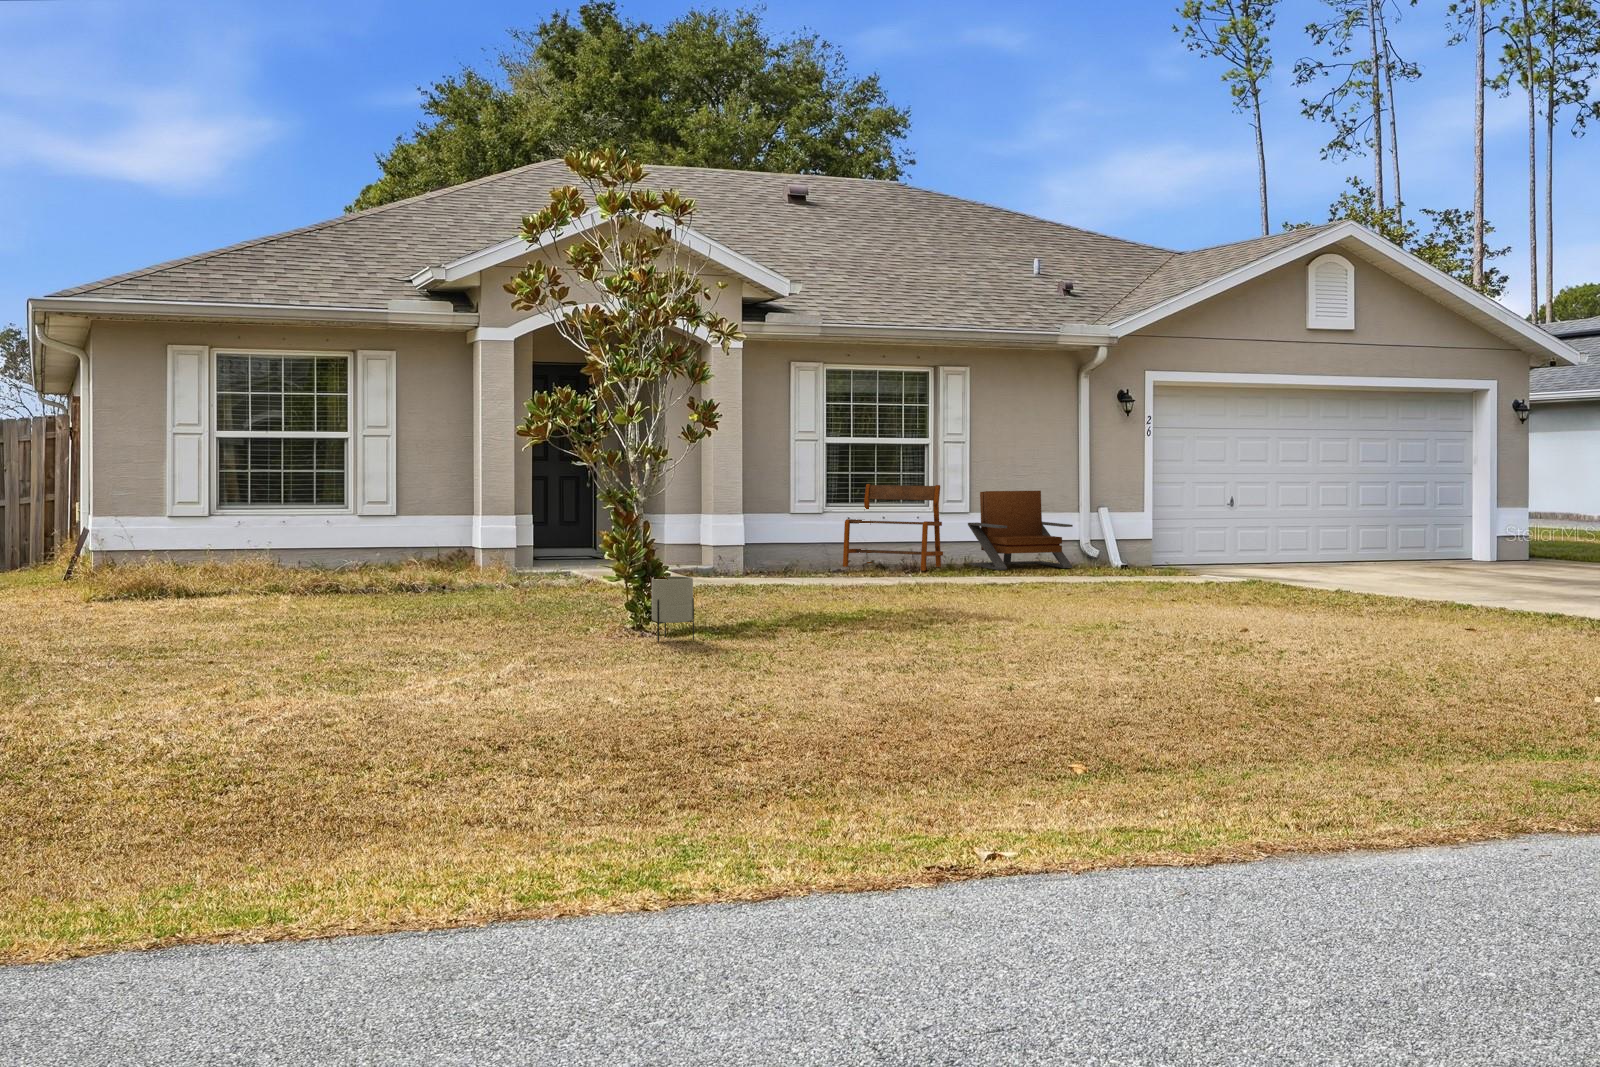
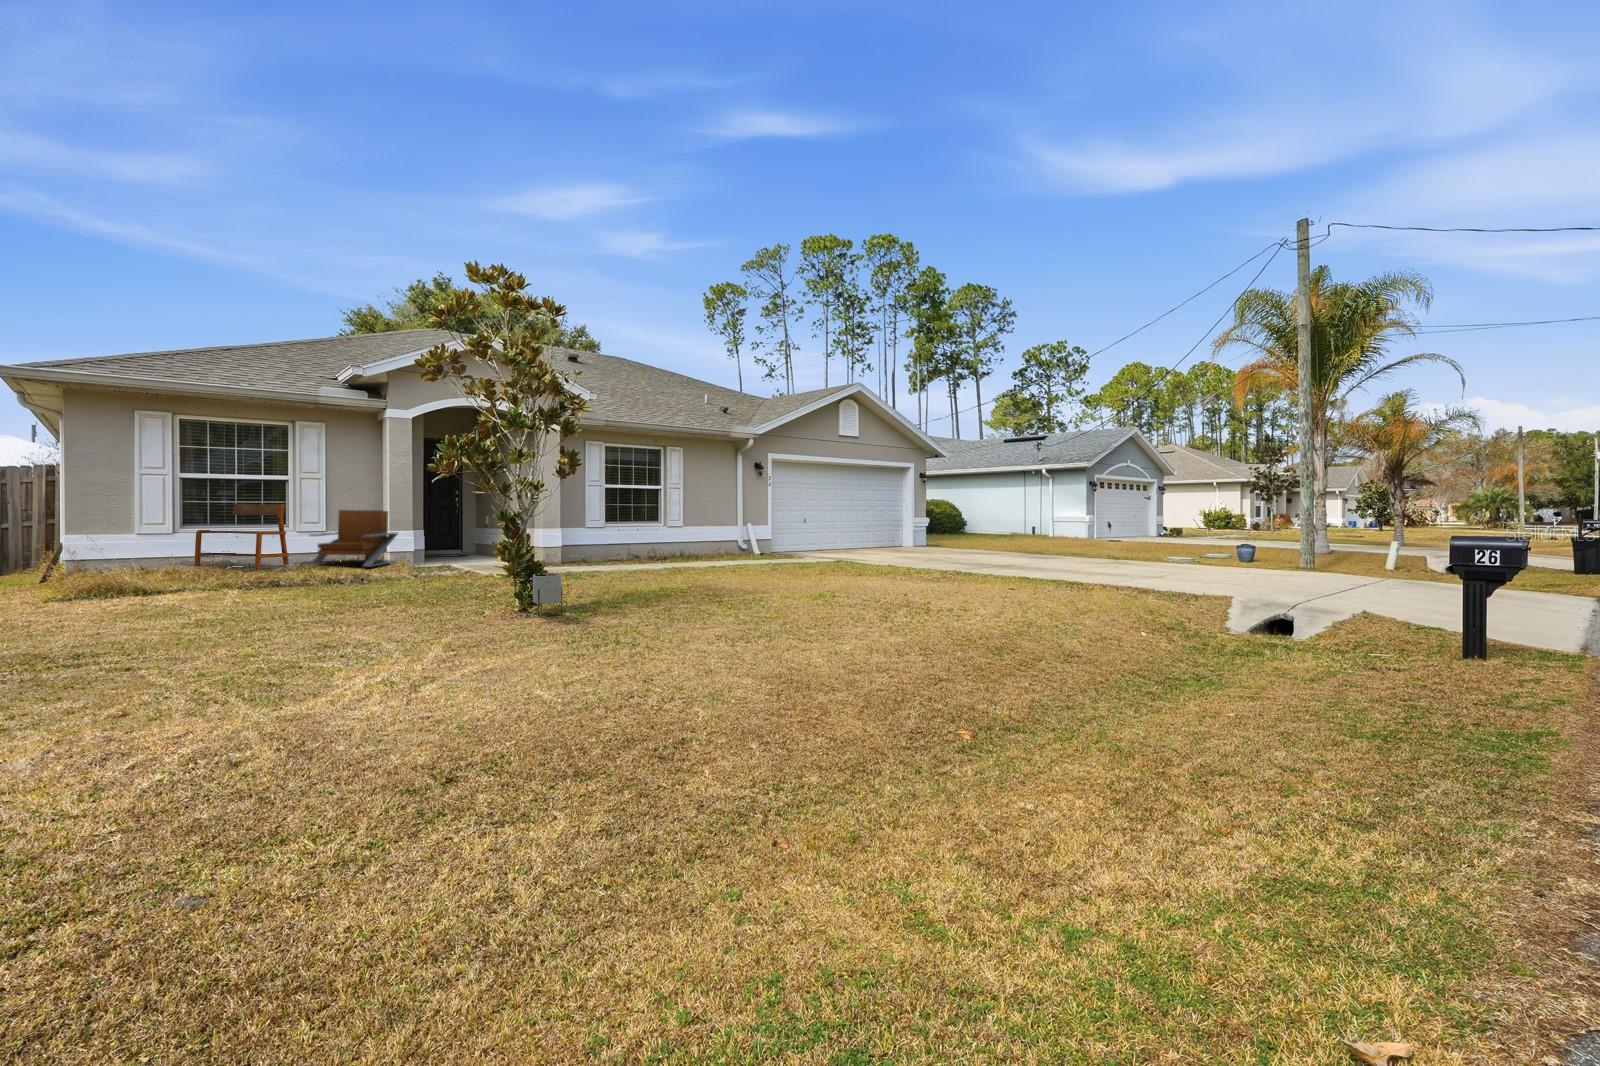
bench: present [843,484,943,570] -> present [194,504,289,569]
lounge chair: present [968,491,1073,570] -> present [310,510,398,567]

